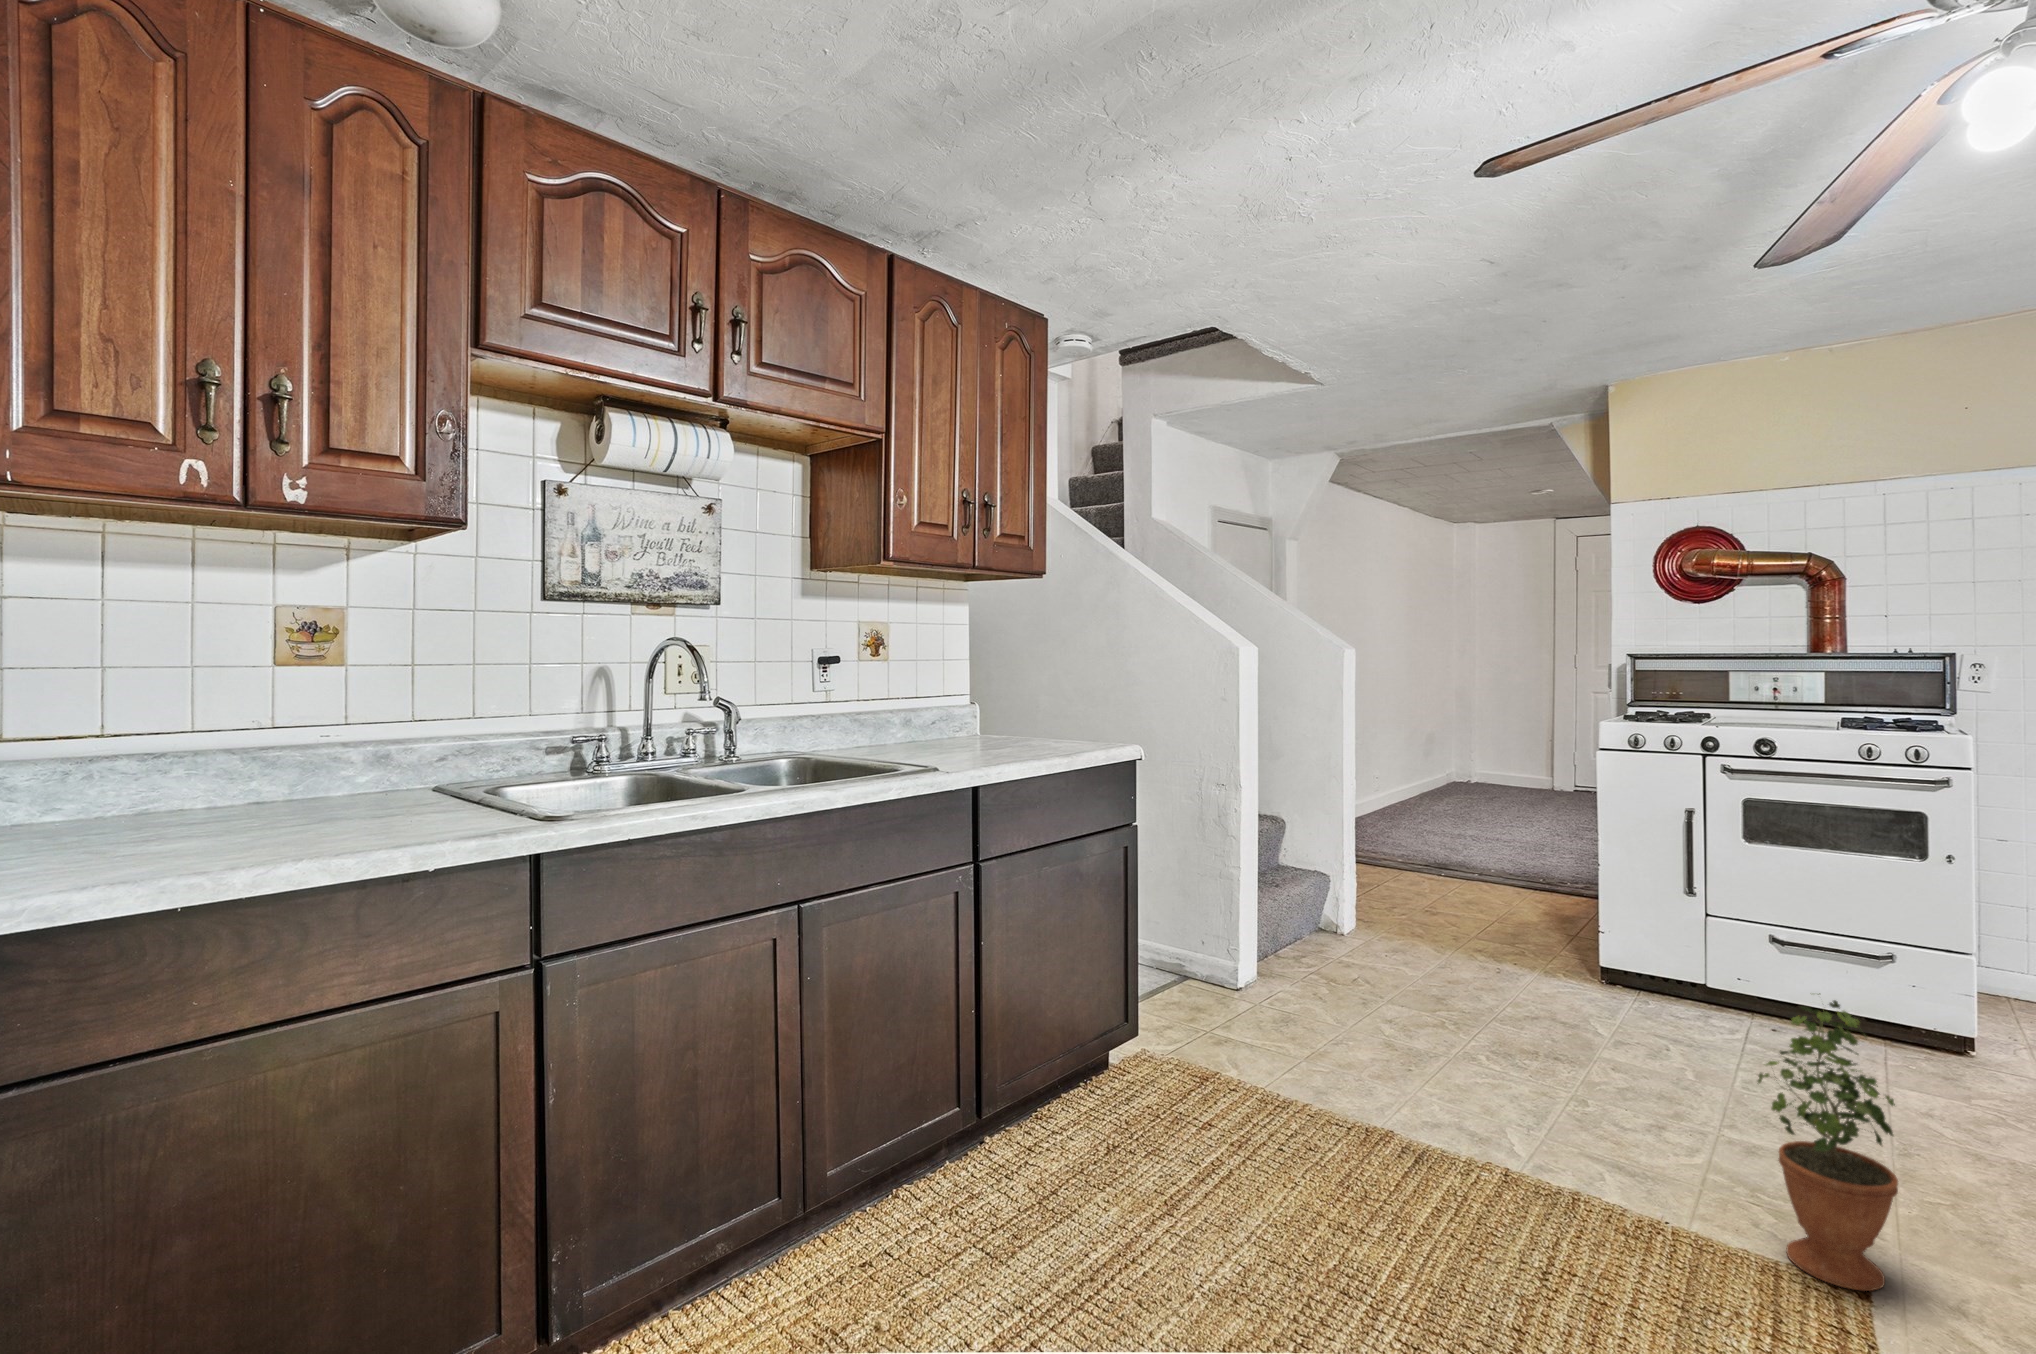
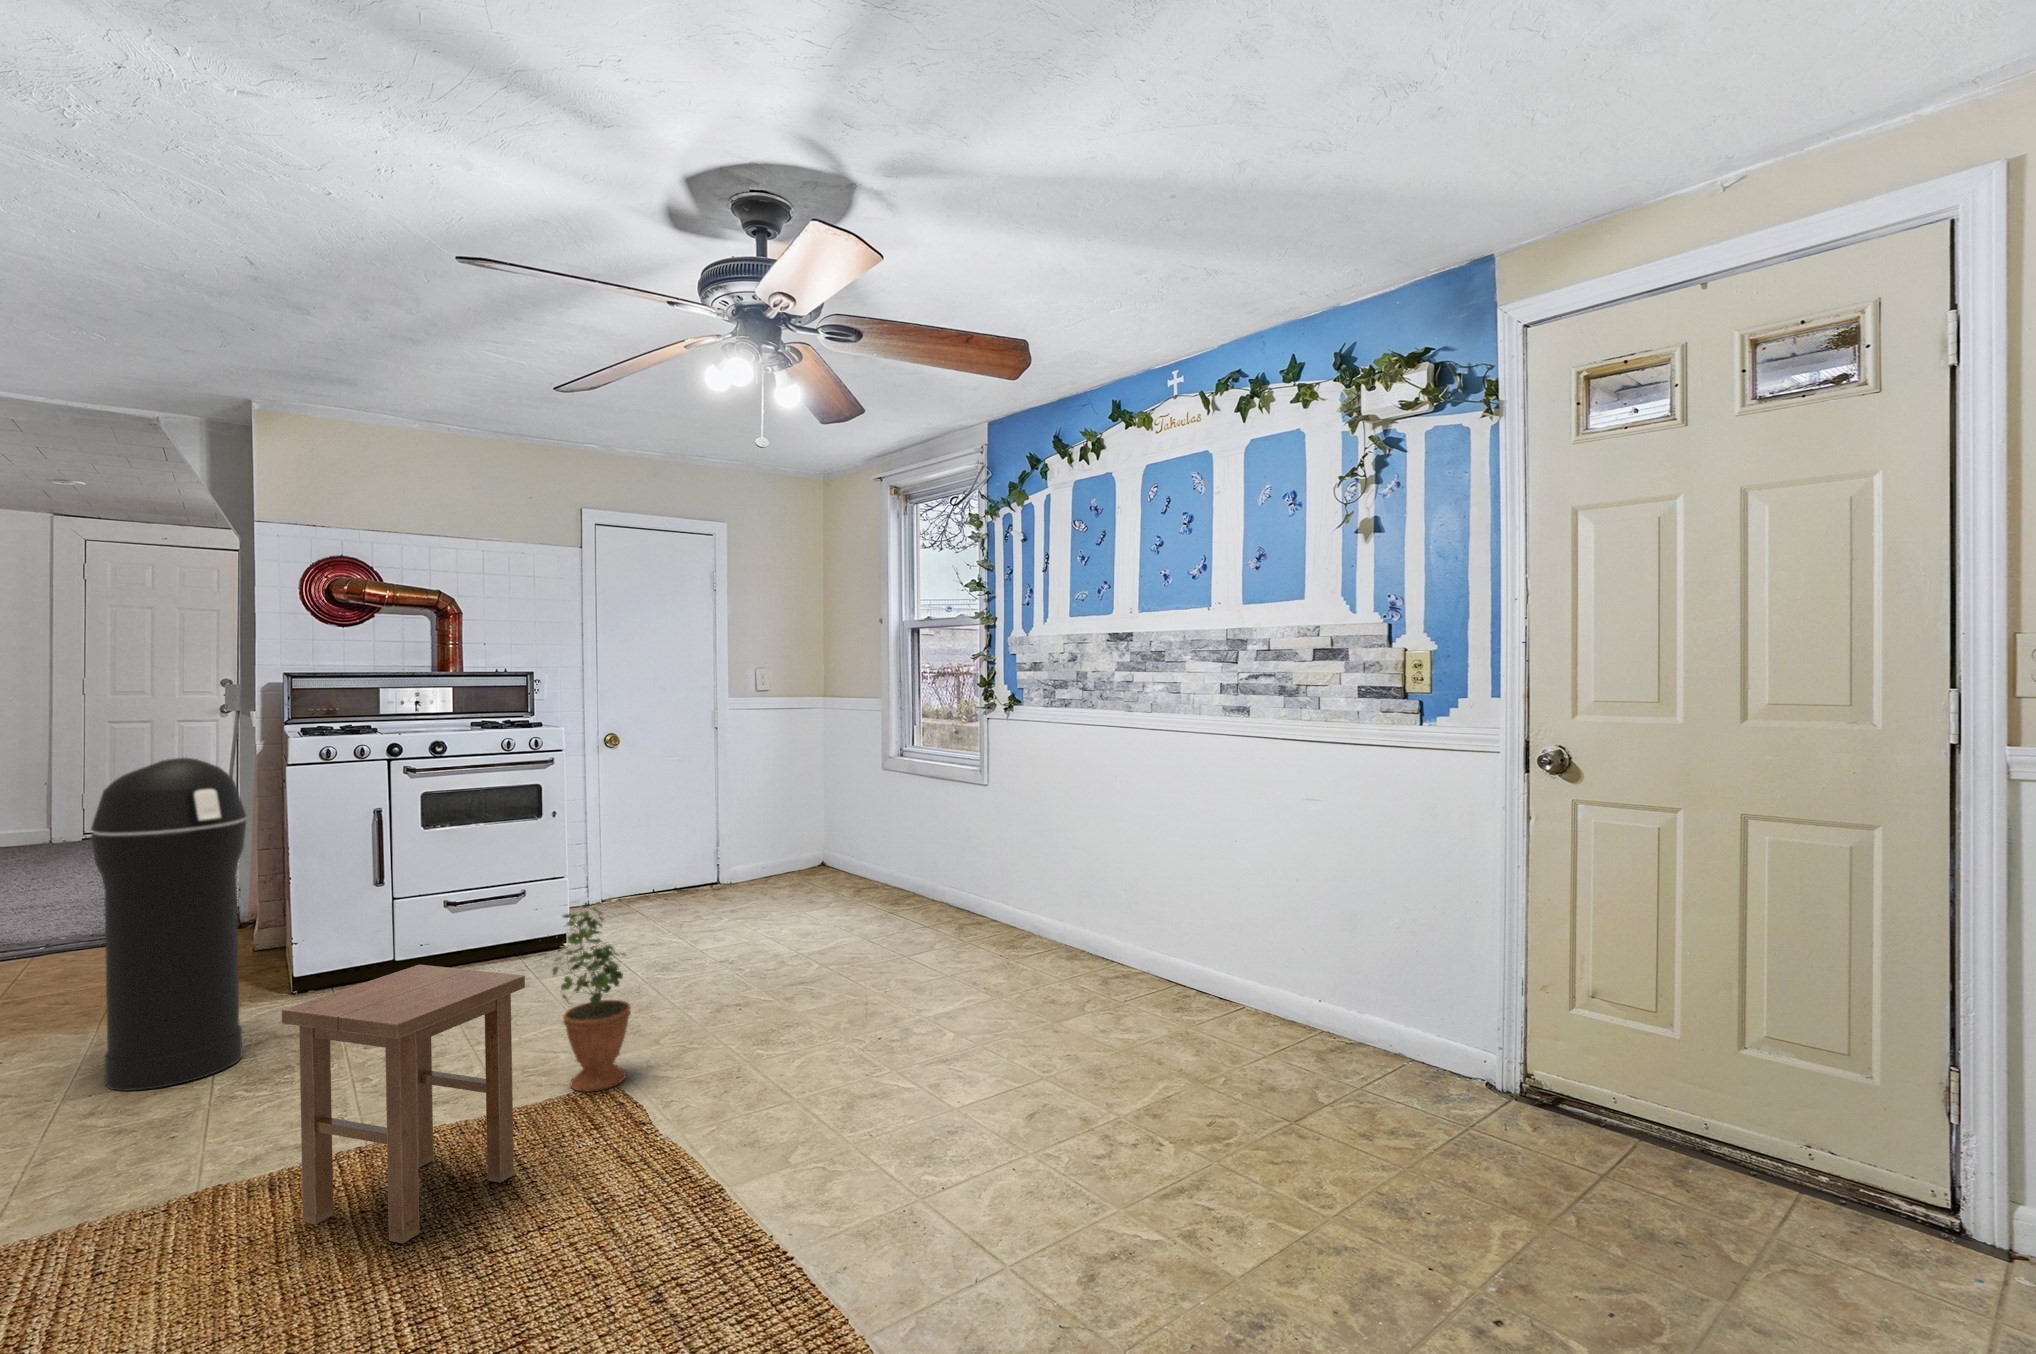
trash can: none [1402,732,1520,1031] -> present [91,758,246,1091]
stool: none [1398,991,1637,1308] -> present [282,965,525,1244]

